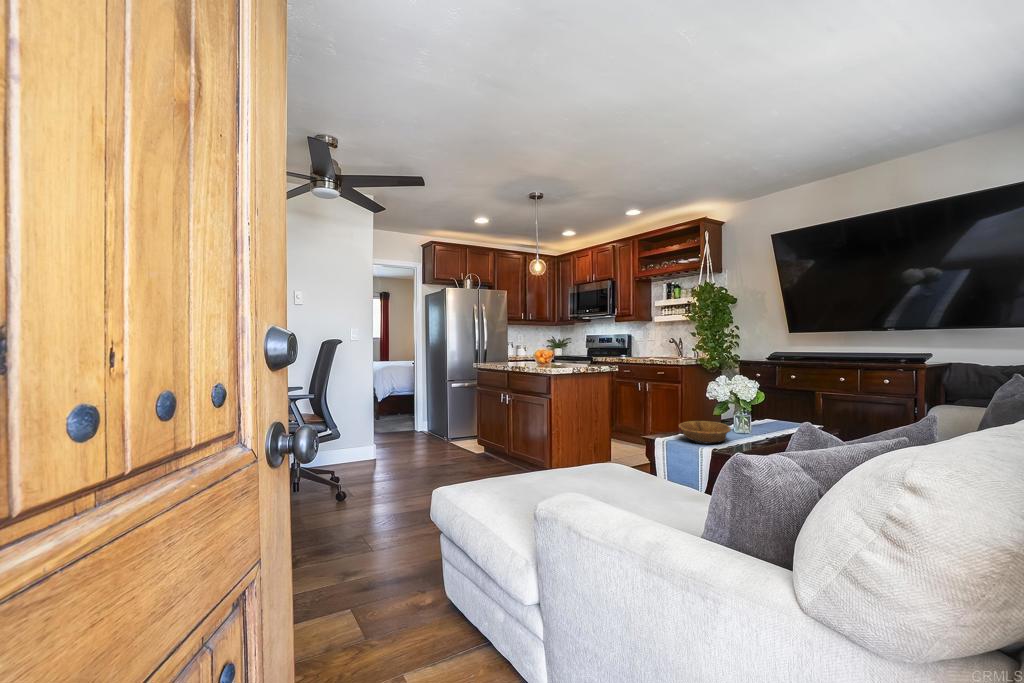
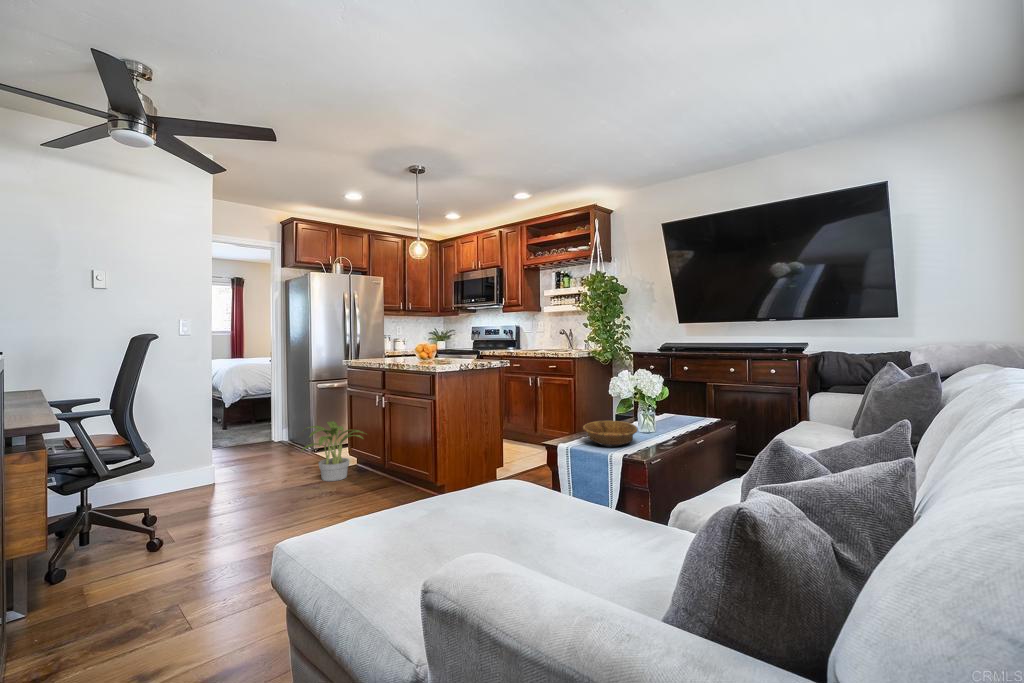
potted plant: none [439,414,492,464] -> present [301,421,363,481]

